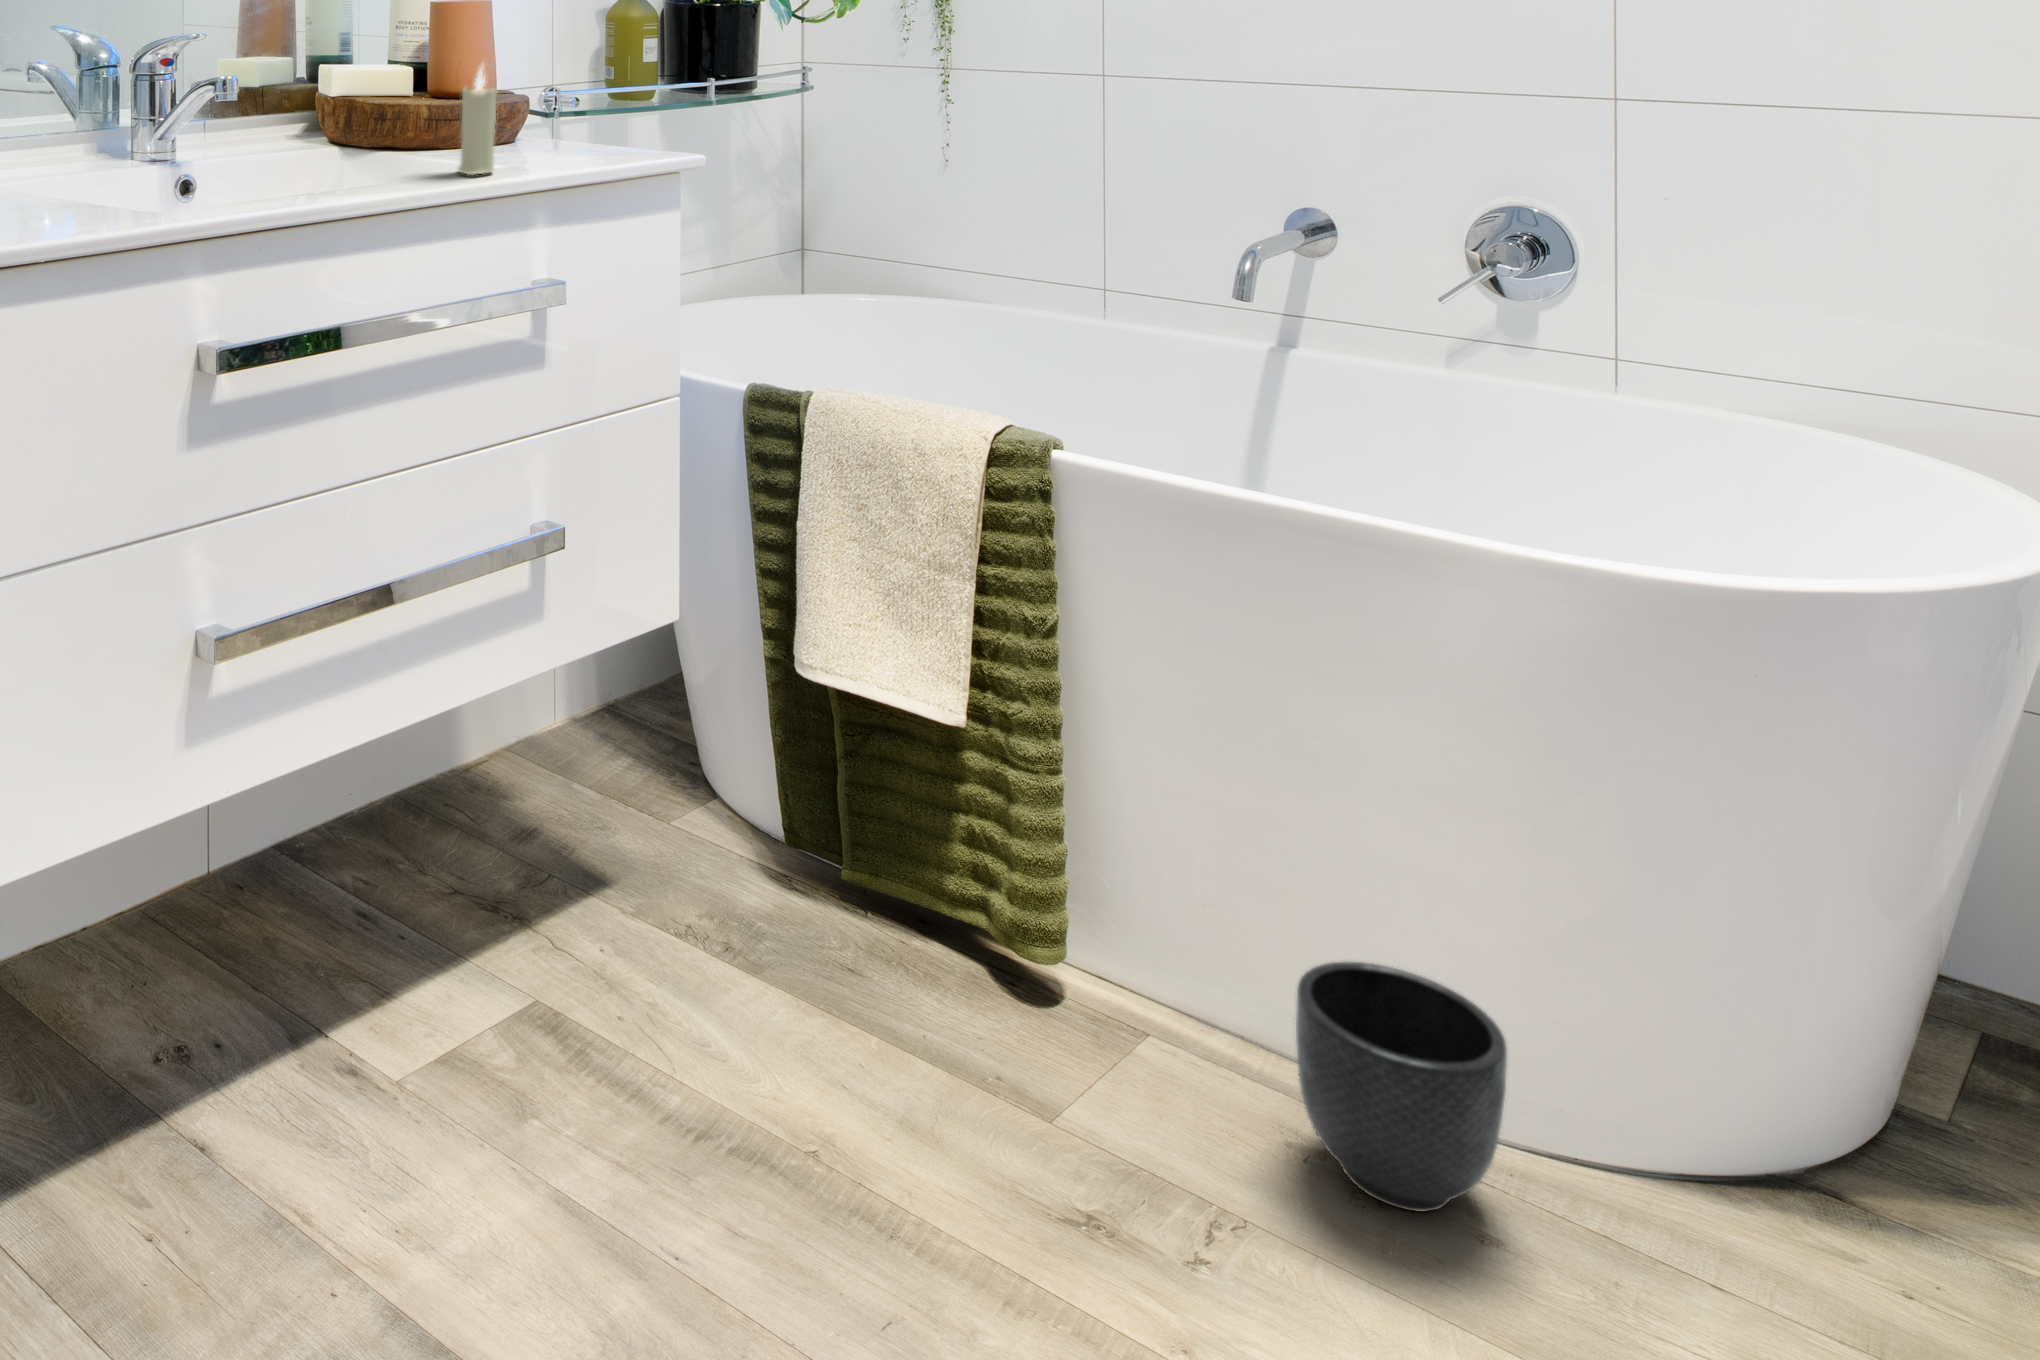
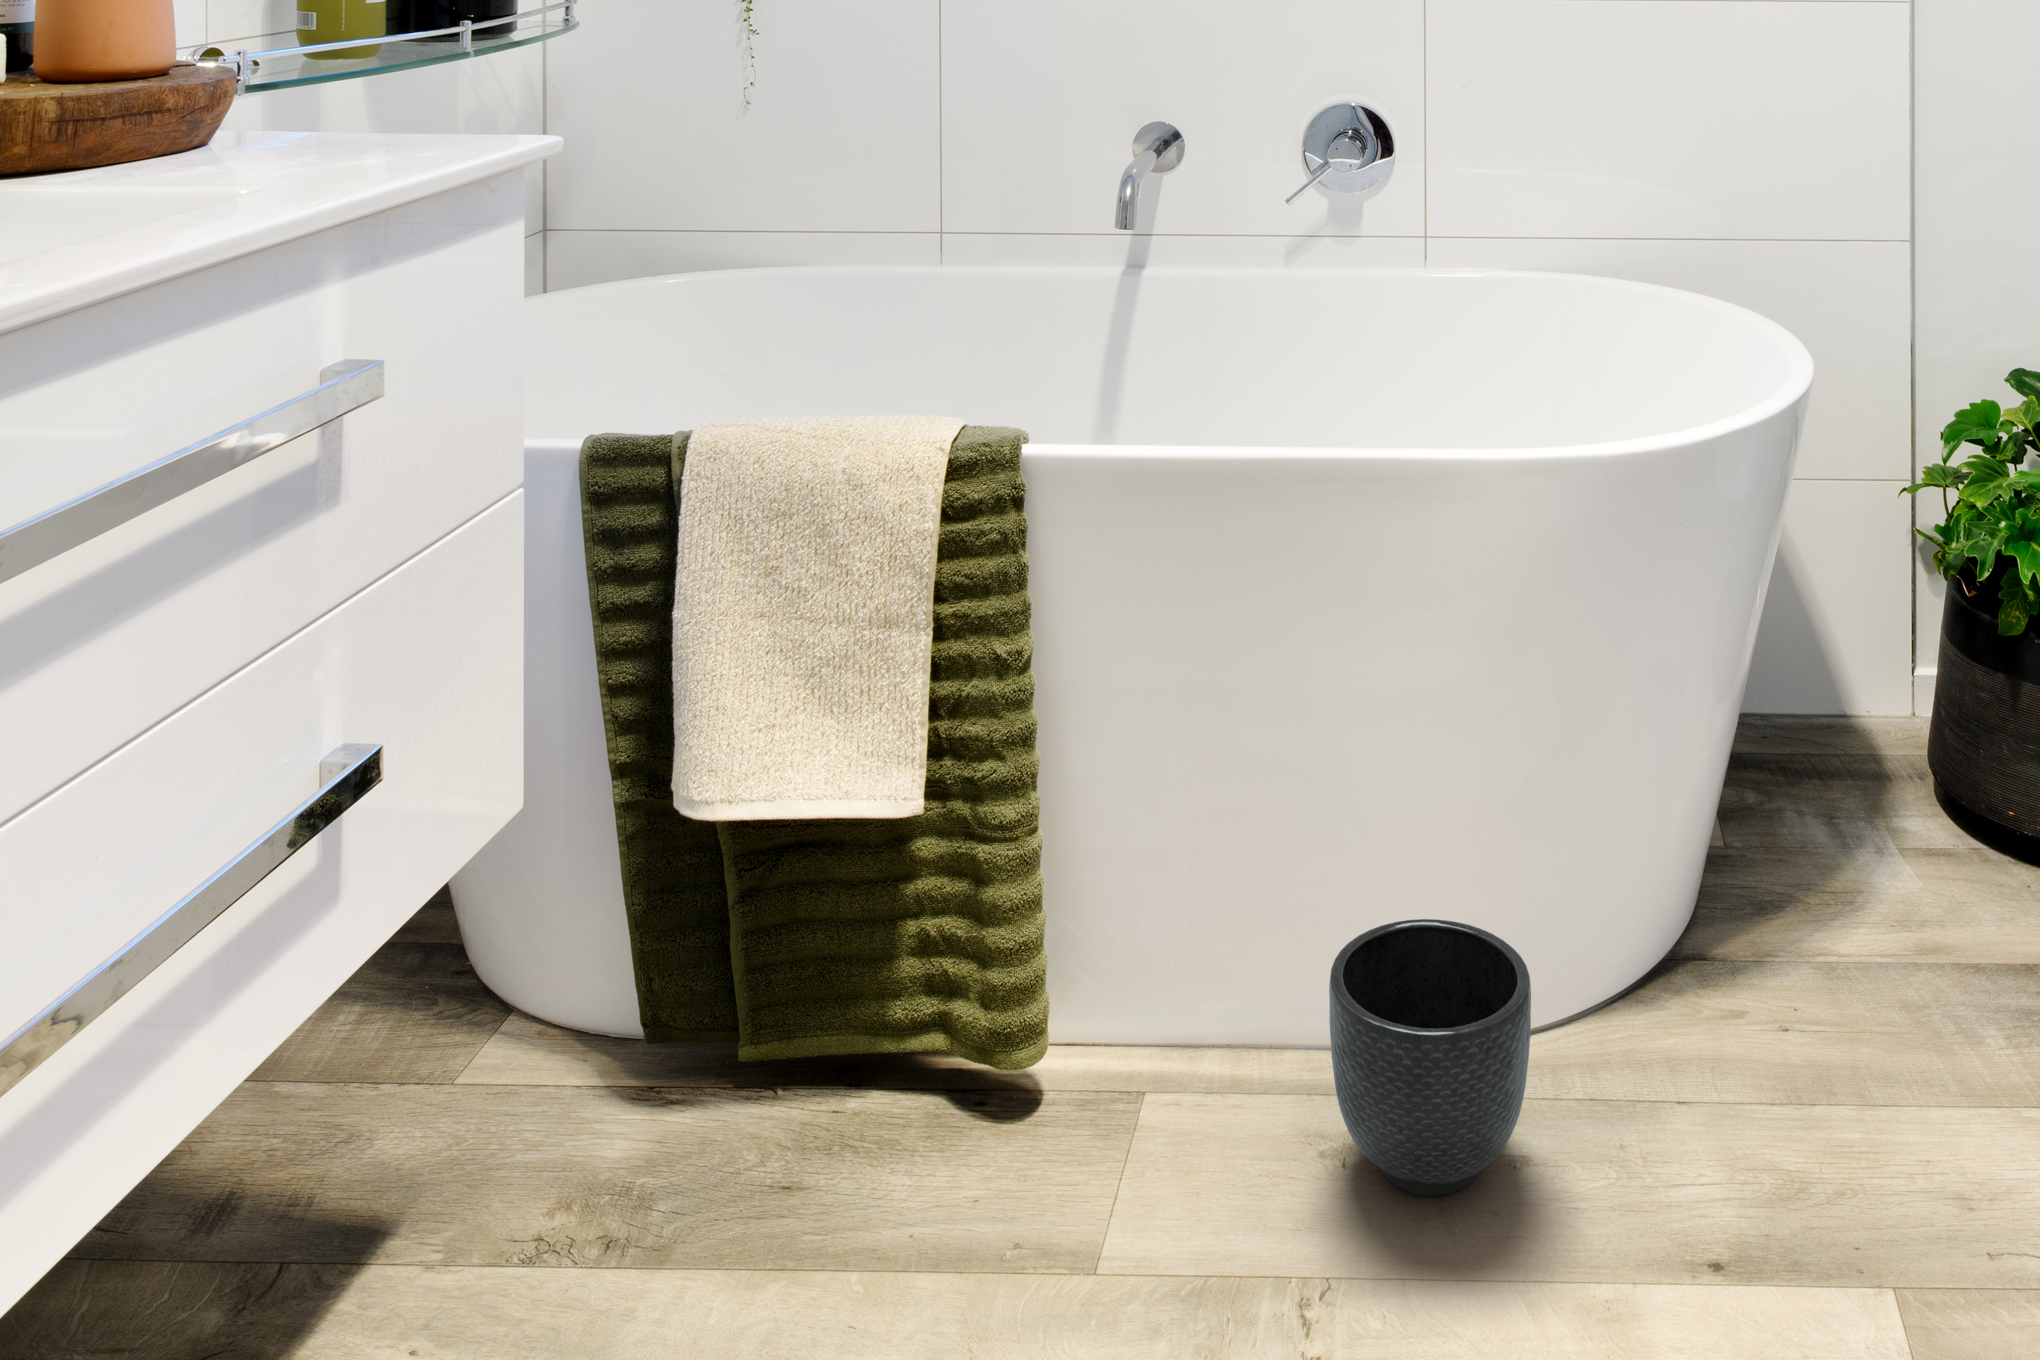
candle: present [458,66,497,174] -> none [141,6,218,198]

